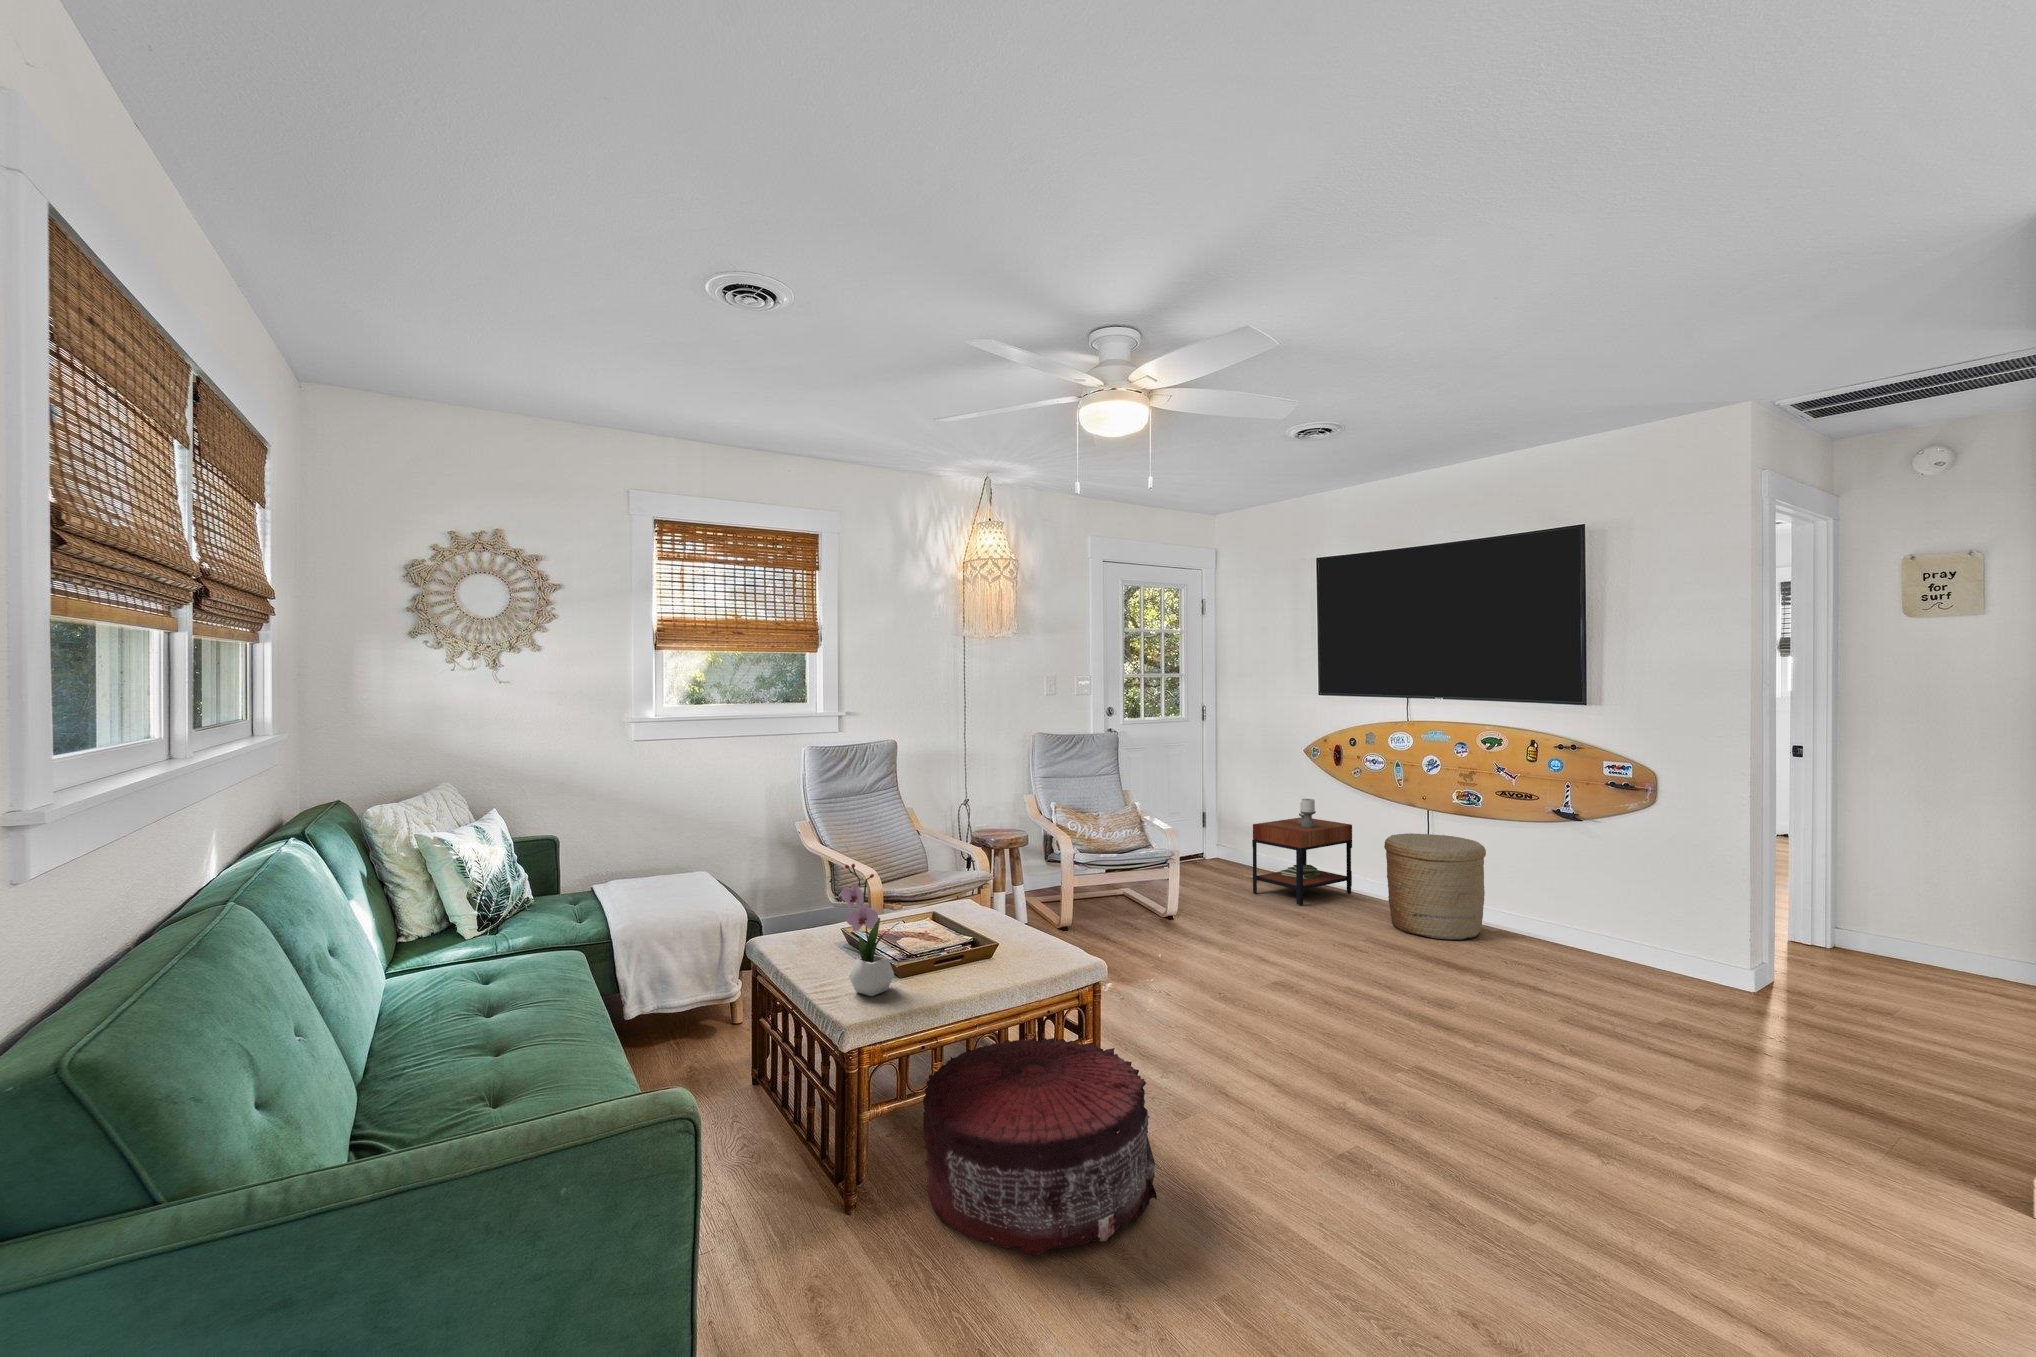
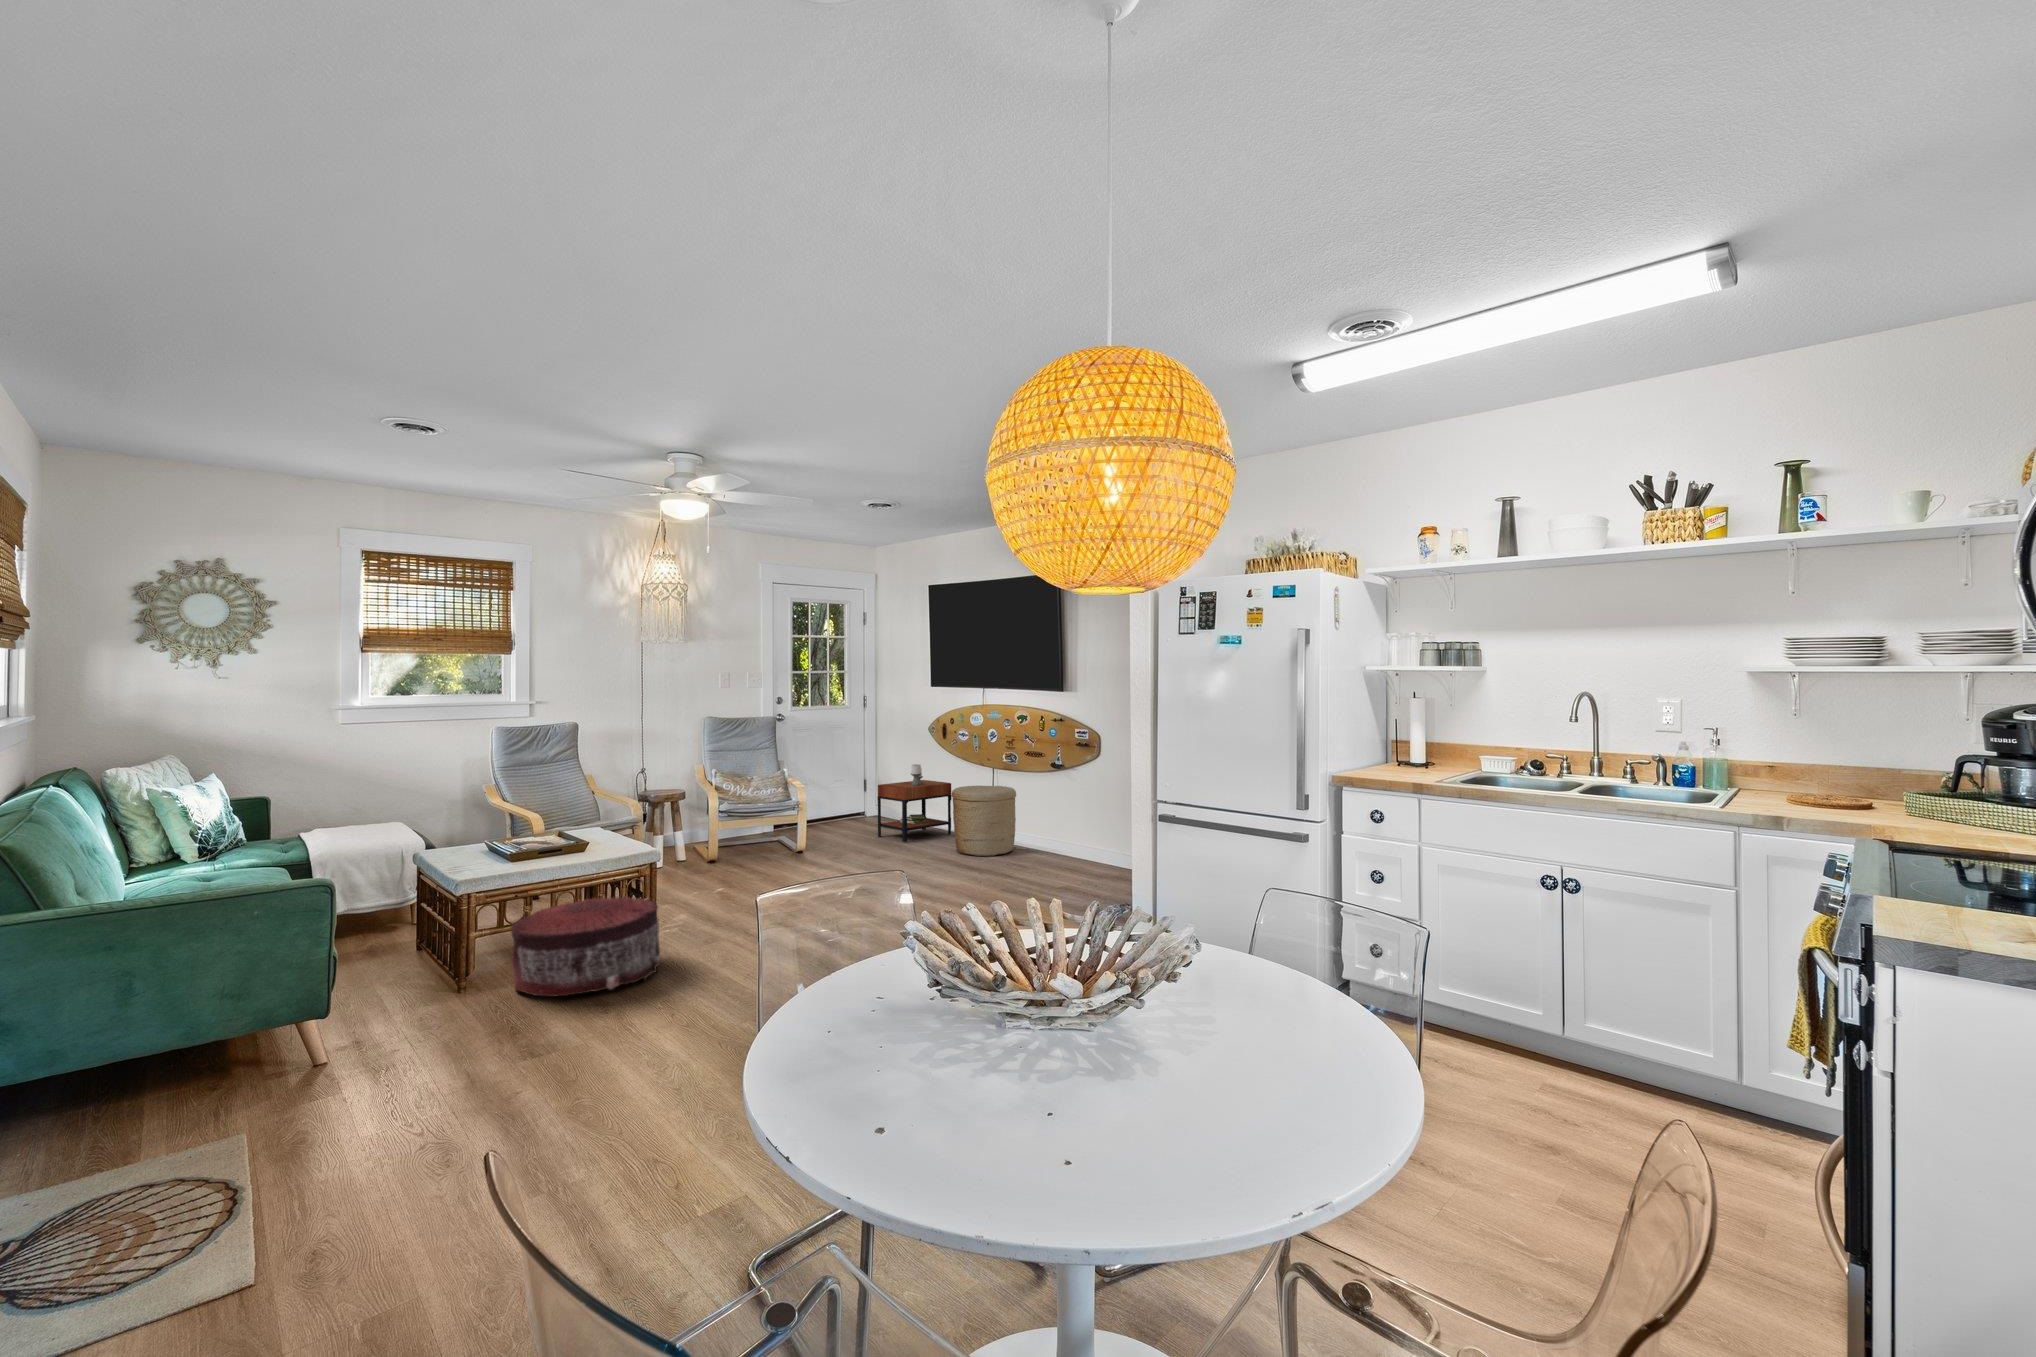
flower arrangement: present [841,864,897,996] -> none [465,789,508,871]

